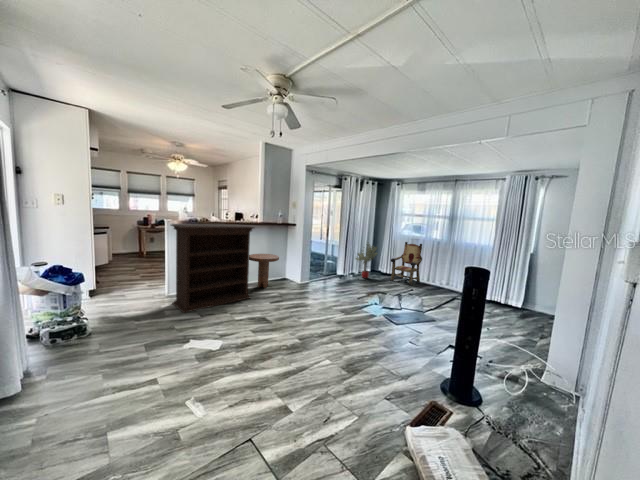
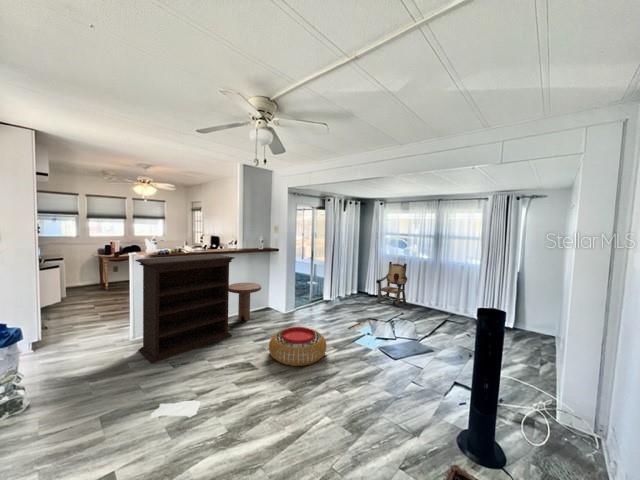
potted tree: present [356,244,377,278] -> none [339,263,363,301]
pouf: none [283,292,335,324] -> present [269,327,326,366]

